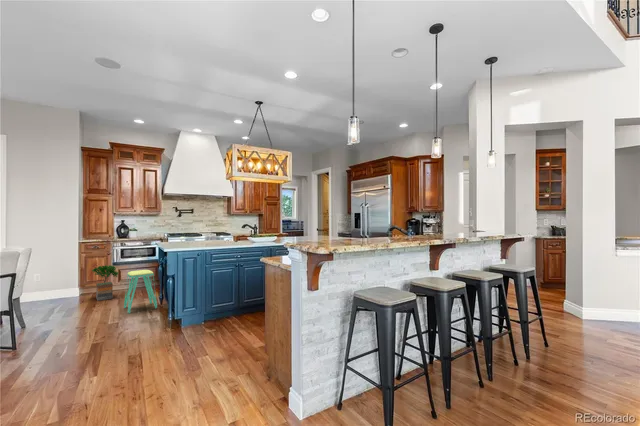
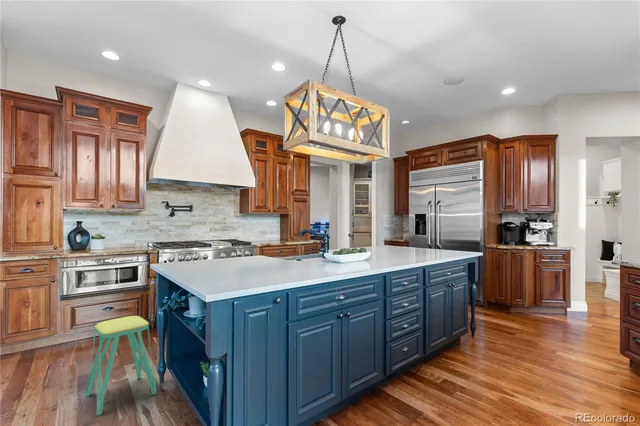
potted tree: present [92,265,118,301] -> none [17,302,74,375]

